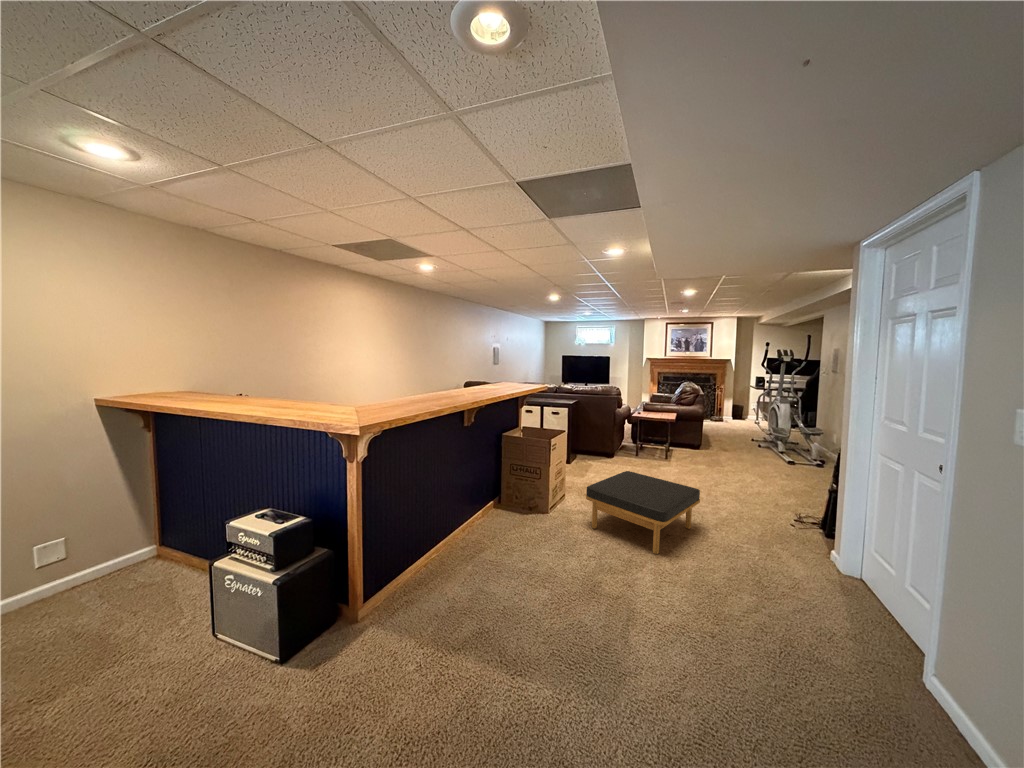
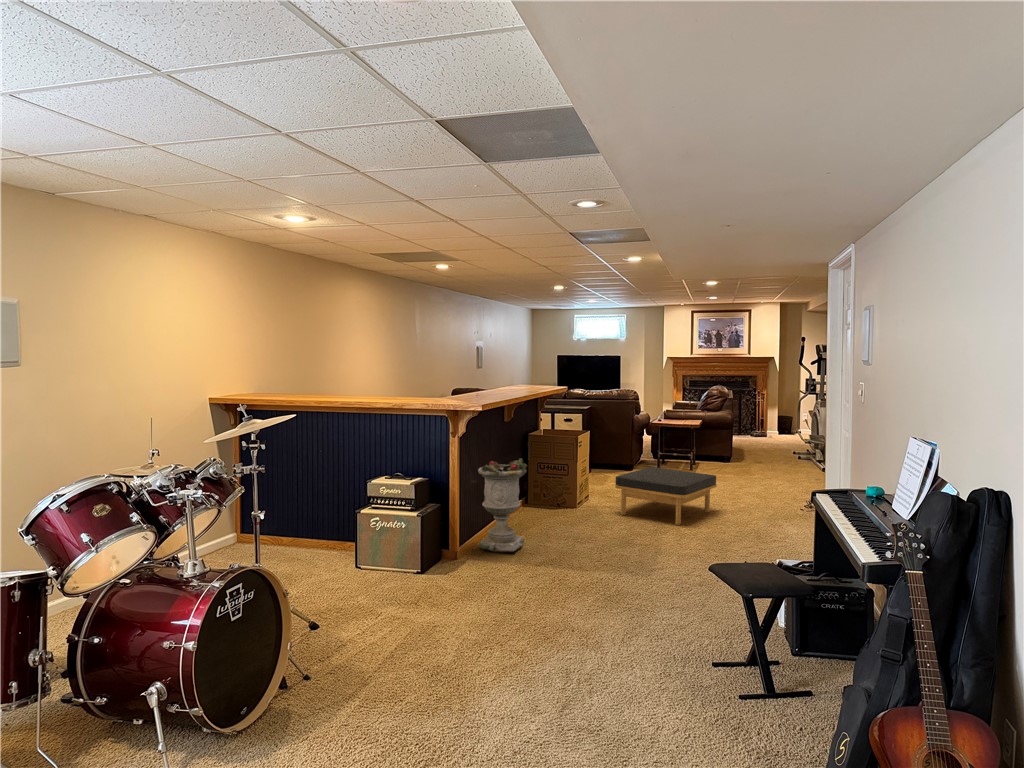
planter: none [398,484,463,610] -> present [478,458,527,552]

